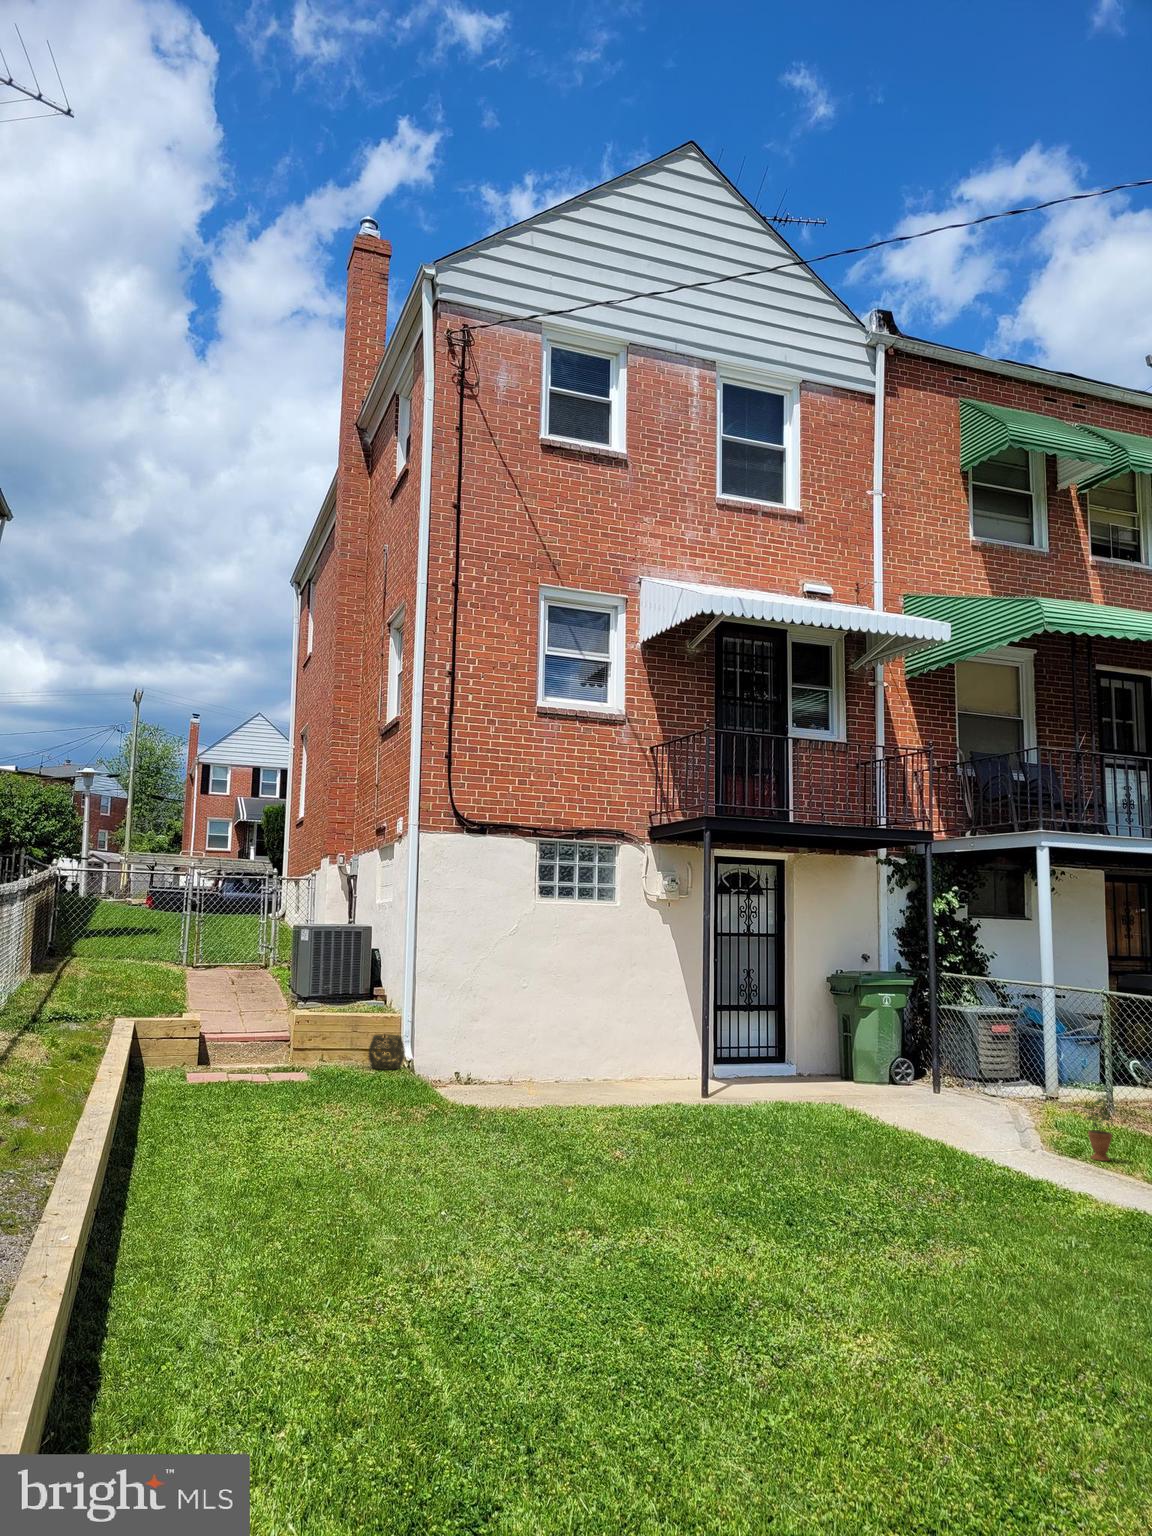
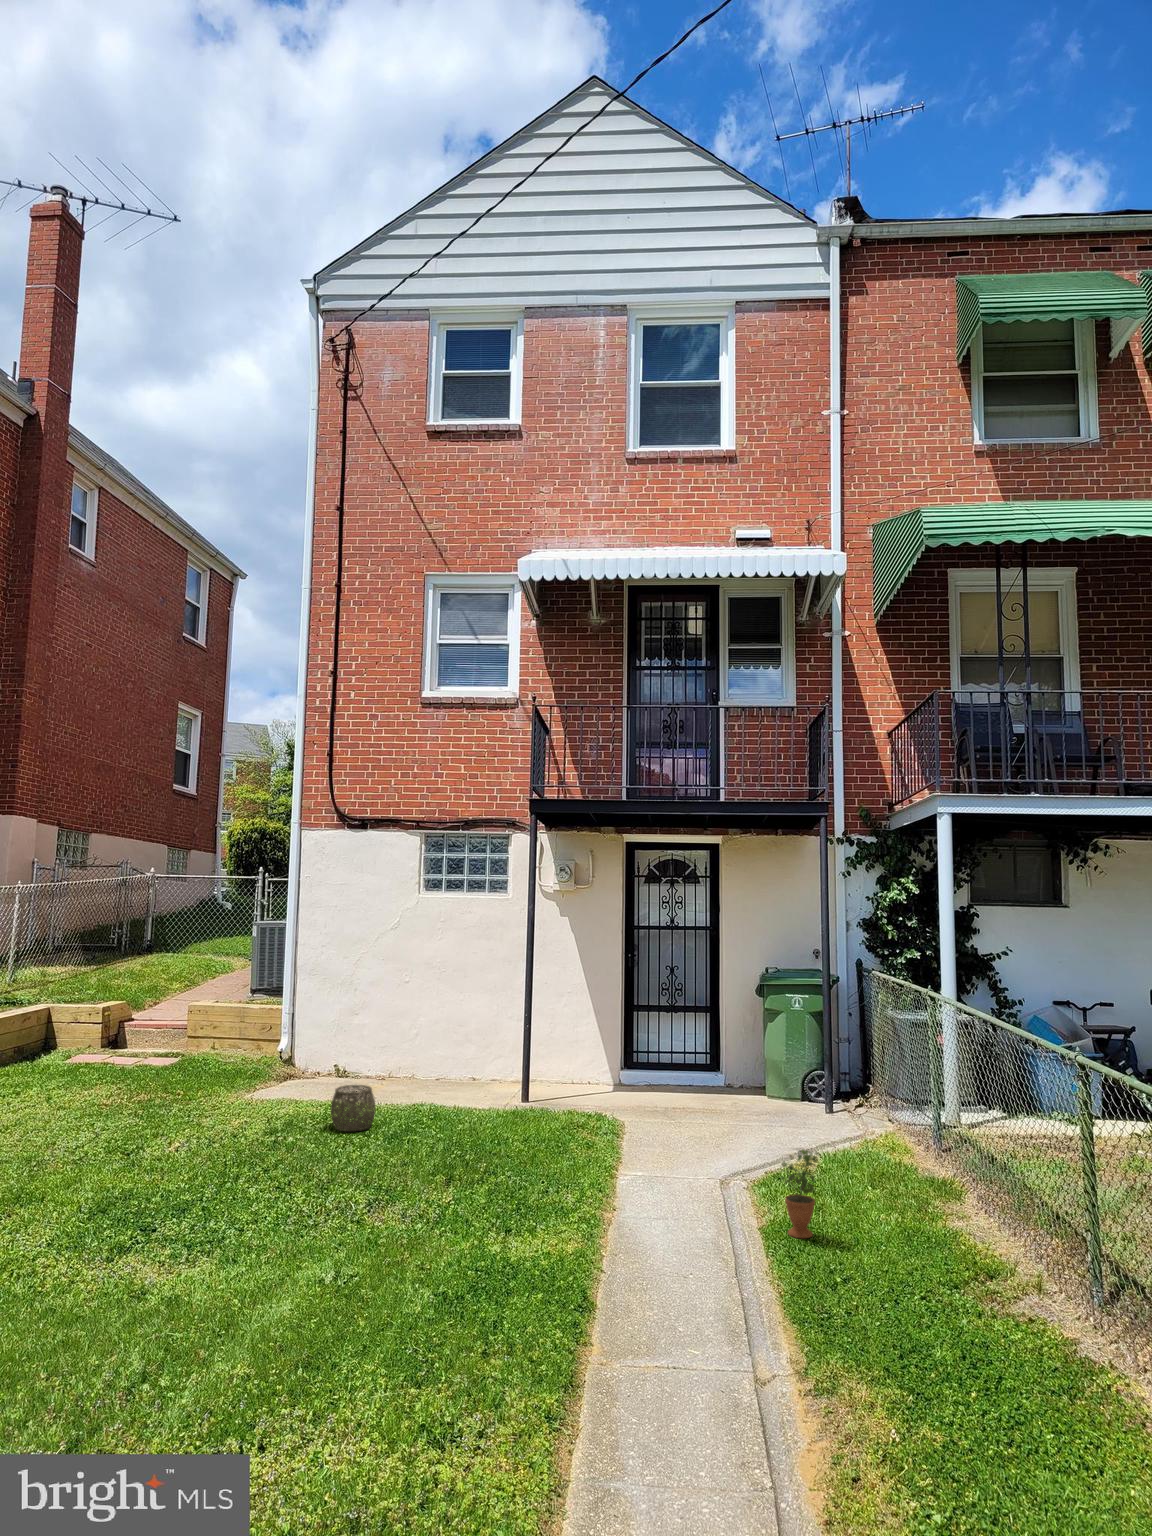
woven basket: present [369,1035,405,1070] -> present [331,1085,376,1131]

